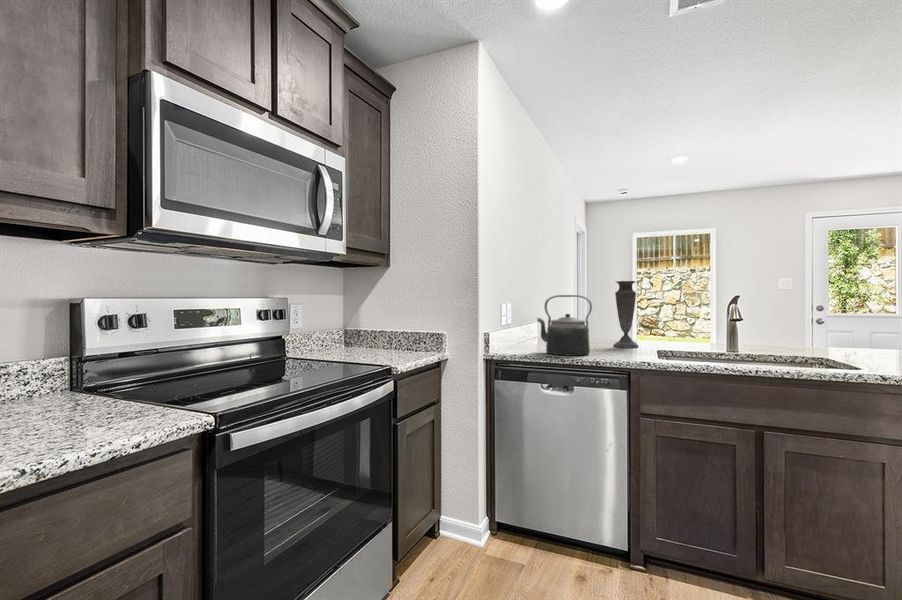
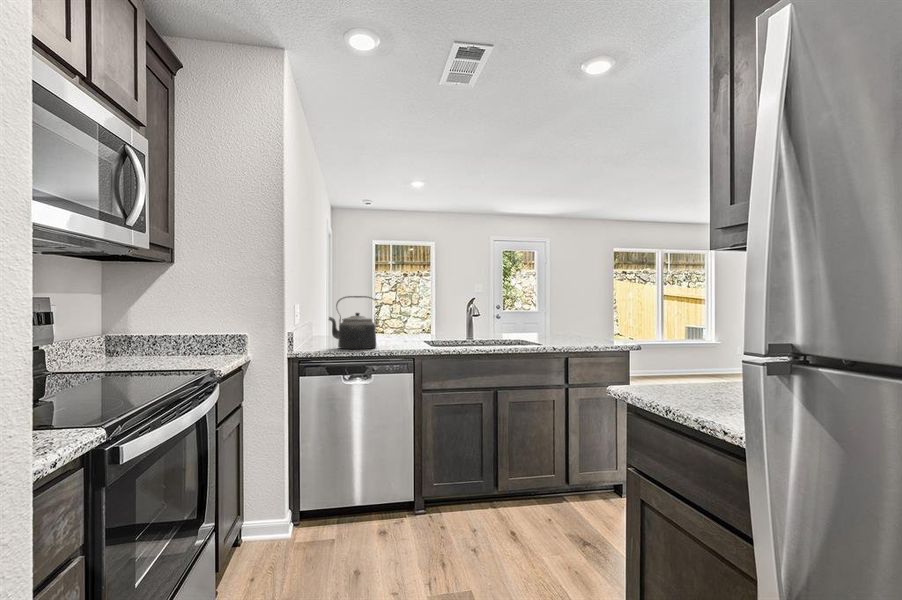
vase: present [613,281,639,348] -> none [380,284,399,341]

